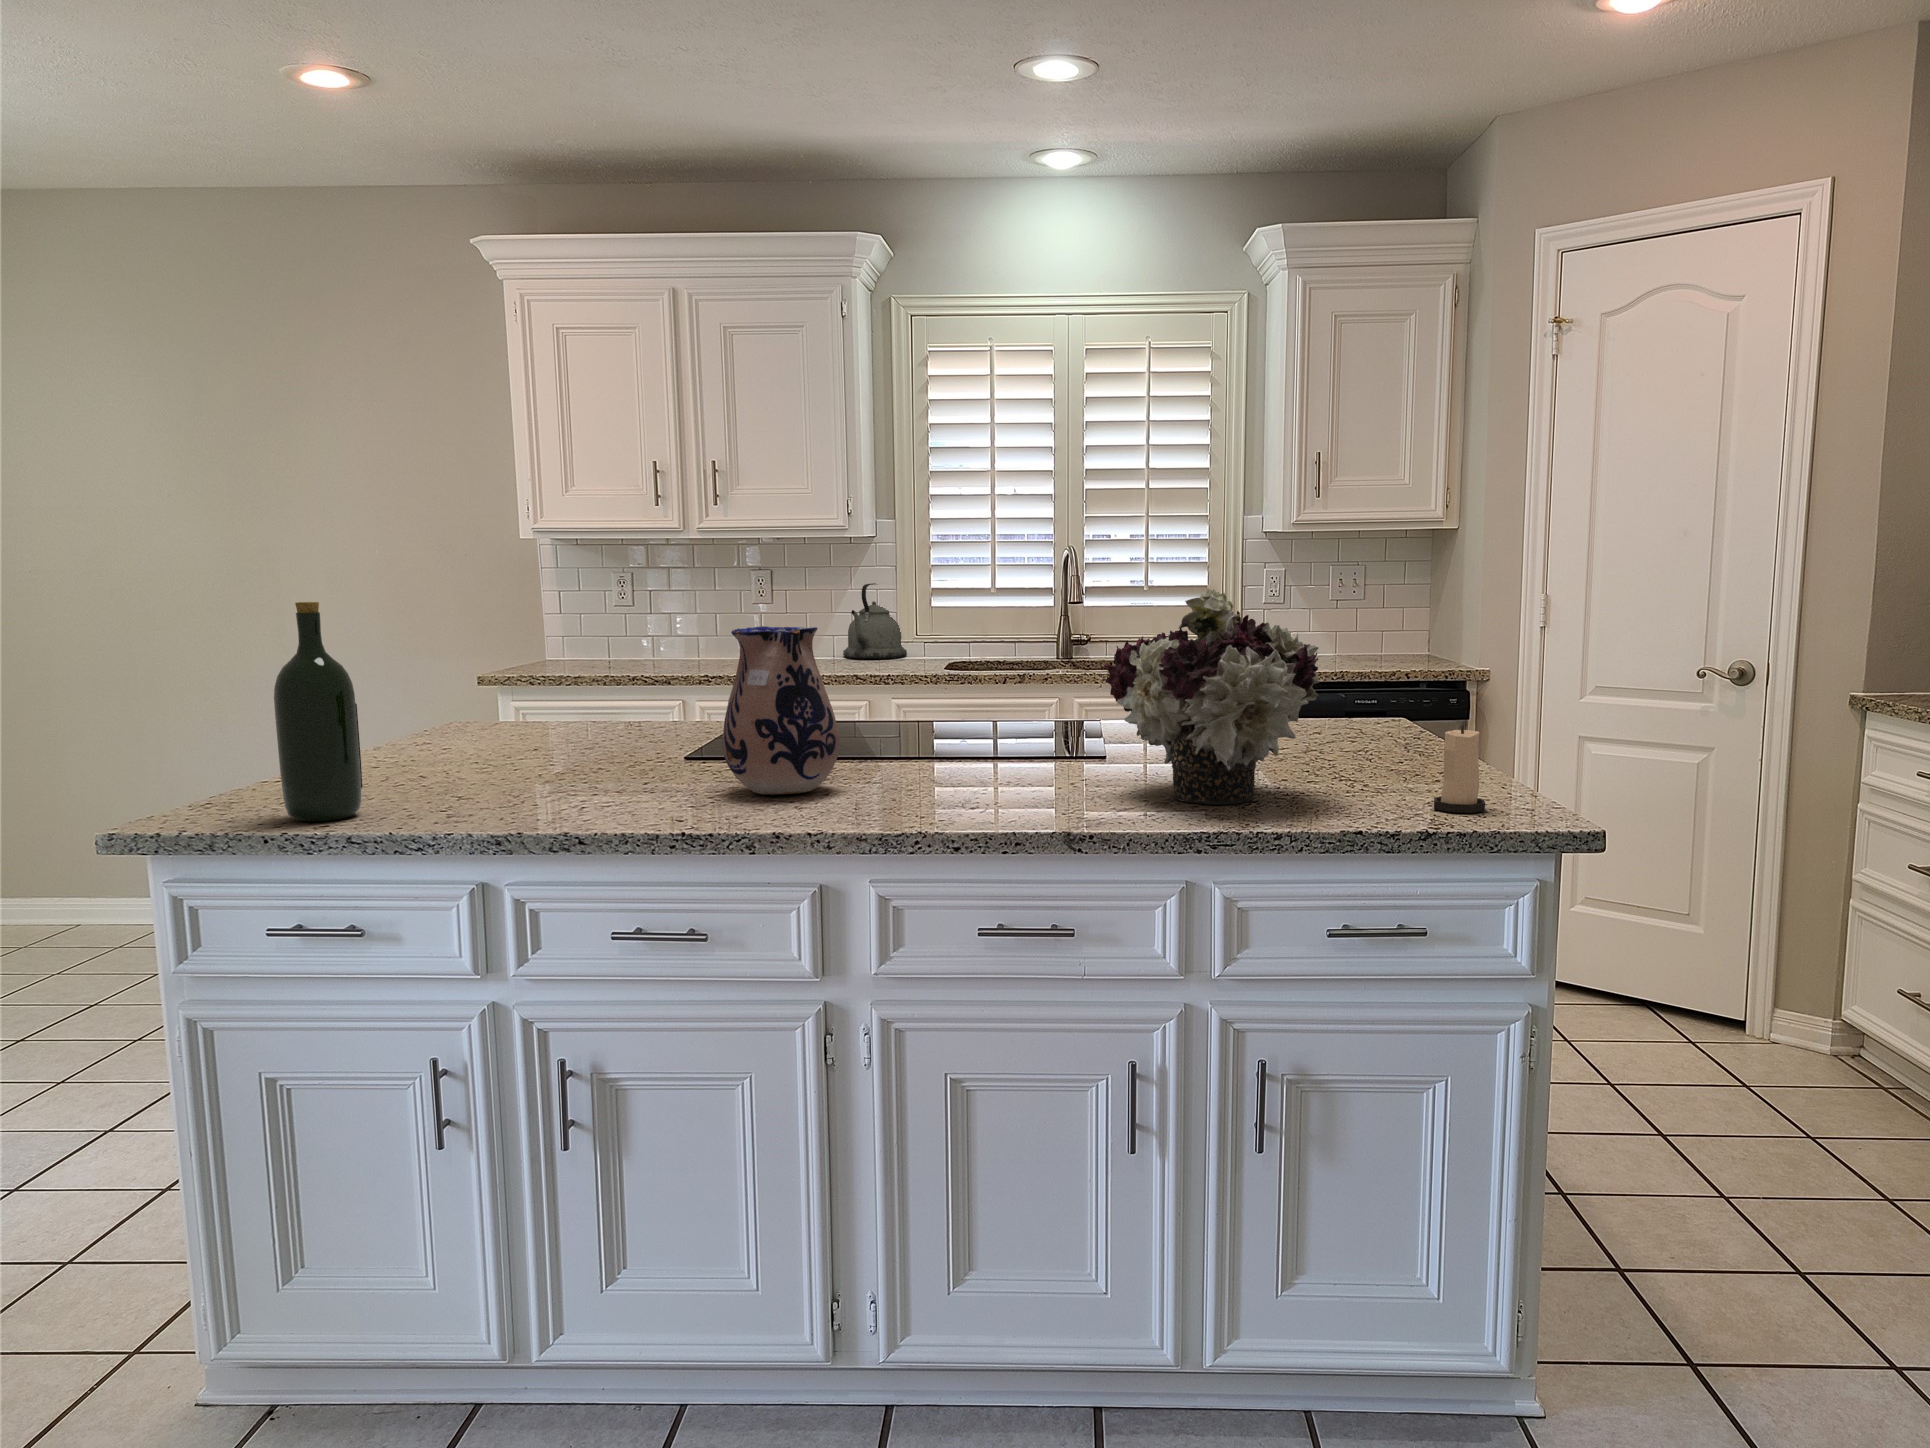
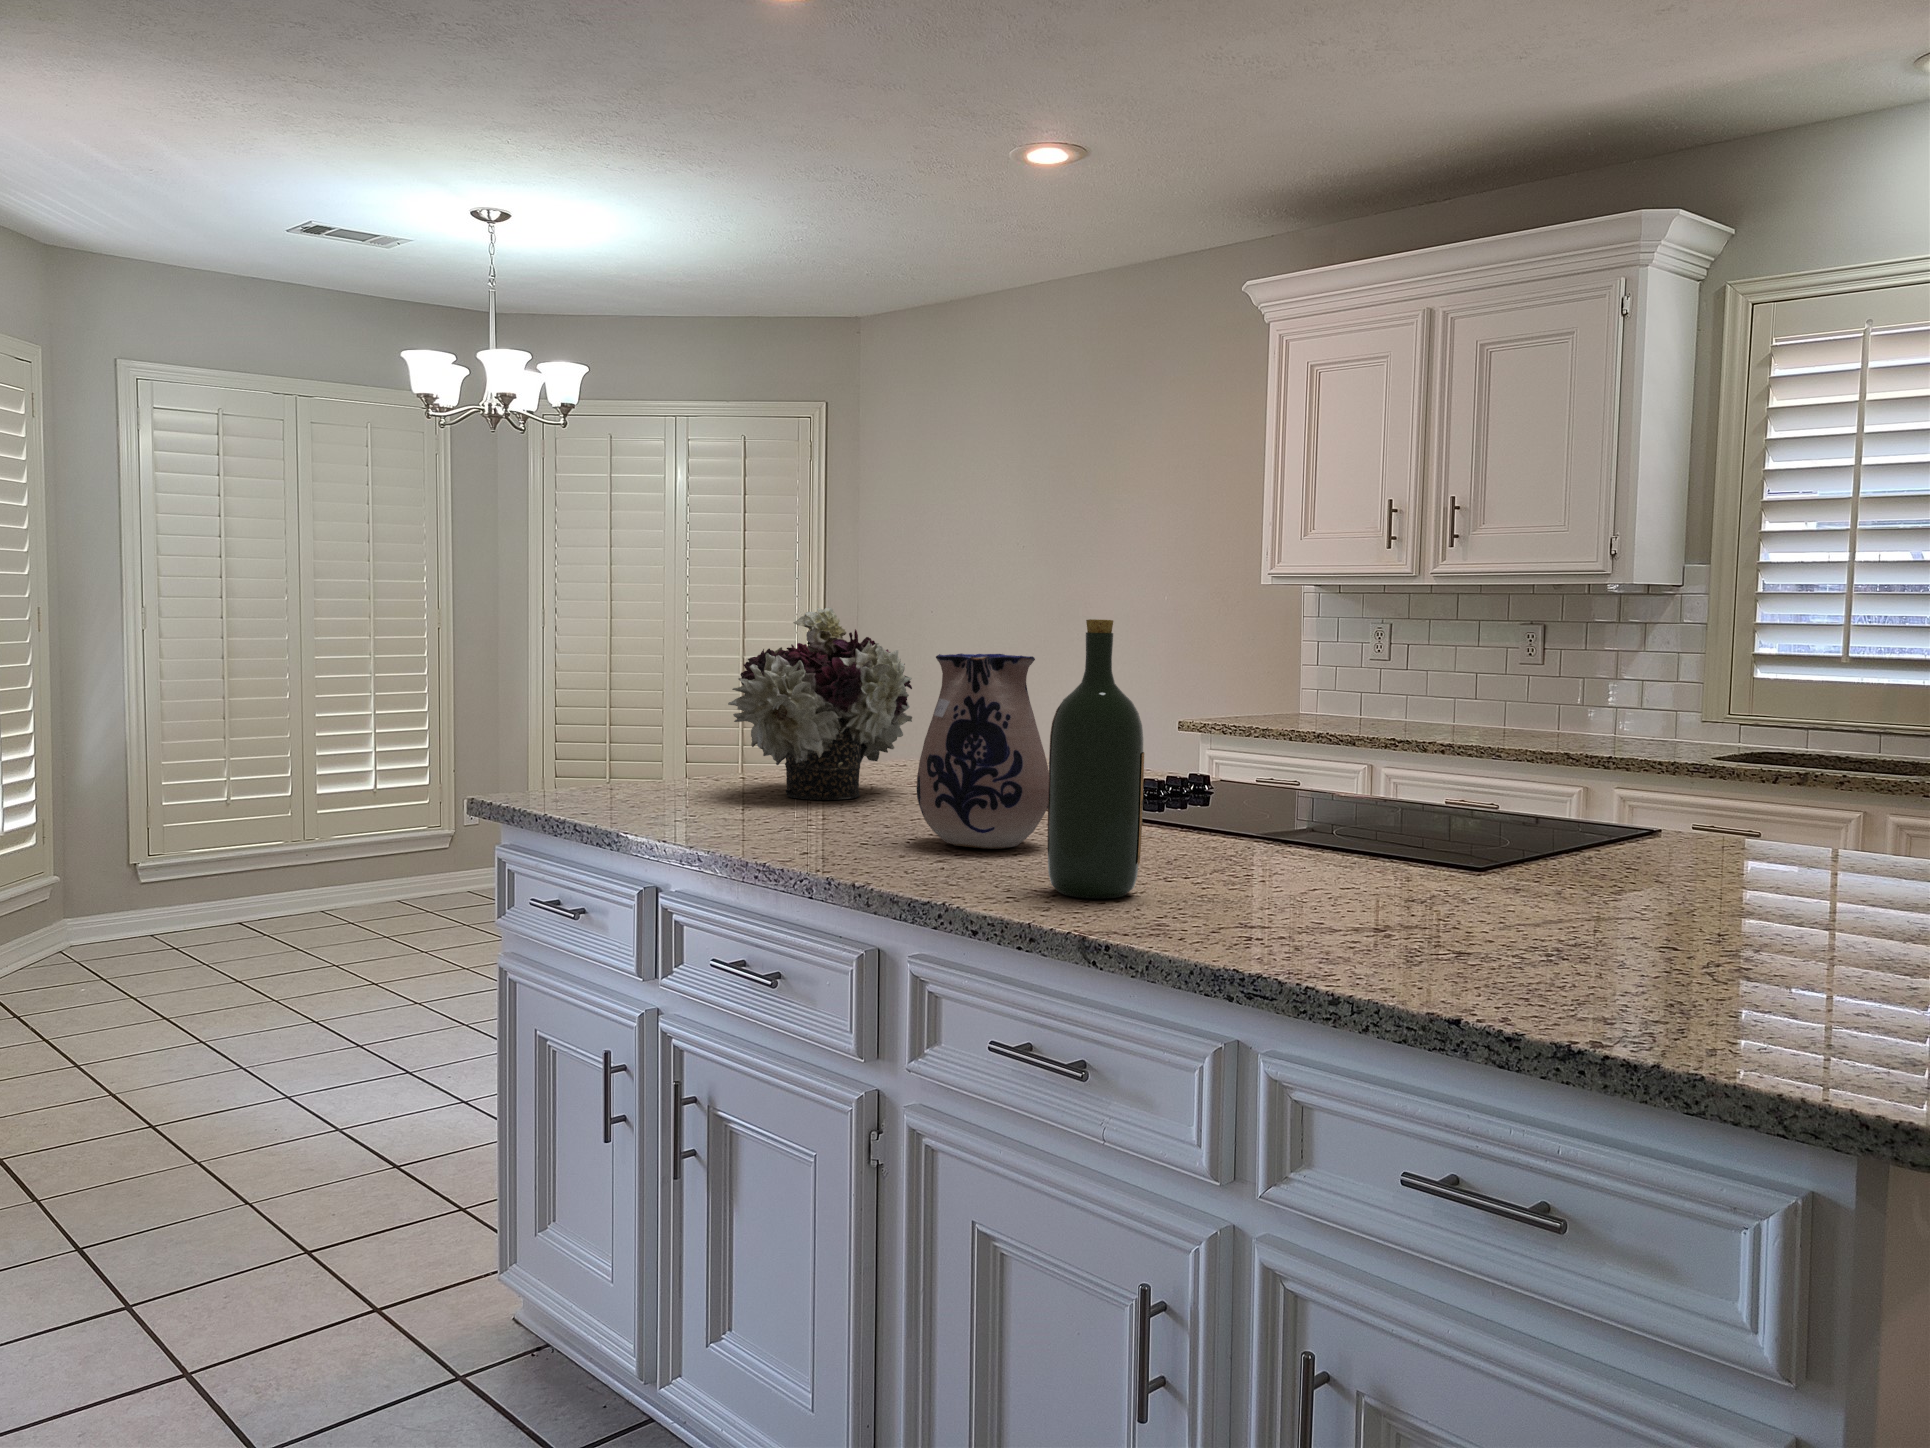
kettle: present [843,583,907,658] -> none [1621,645,1716,745]
flower arrangement: present [1104,589,1320,805] -> present [728,608,912,800]
wine bottle: present [274,602,362,821] -> present [1048,619,1144,899]
candle: present [1434,724,1485,813] -> none [1690,875,1798,1046]

